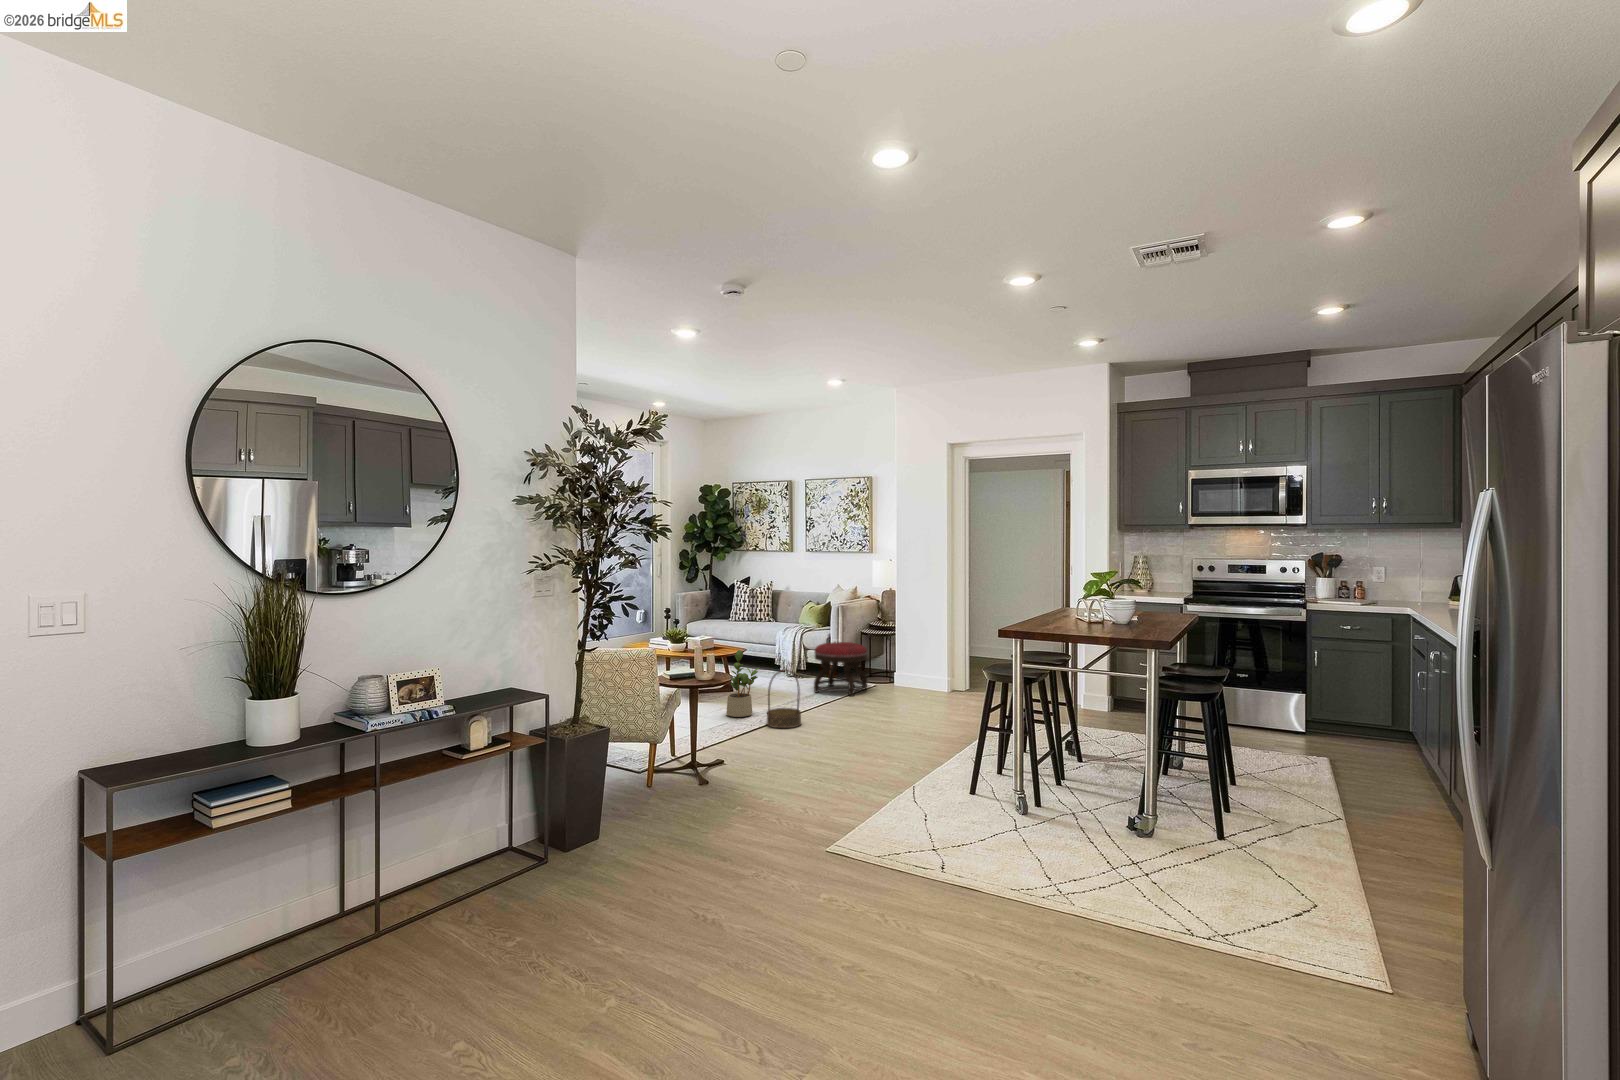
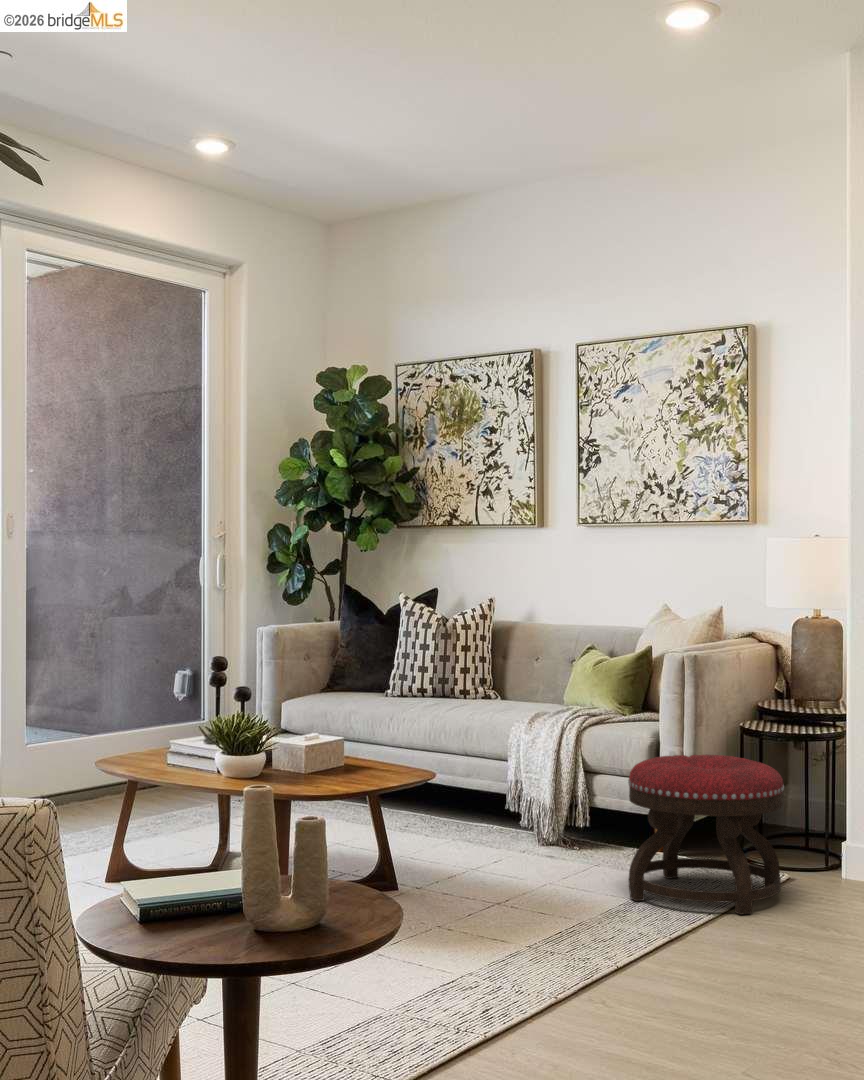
potted plant: present [726,650,759,717] -> none [379,777,484,991]
basket: present [767,669,801,728] -> none [510,845,626,1047]

